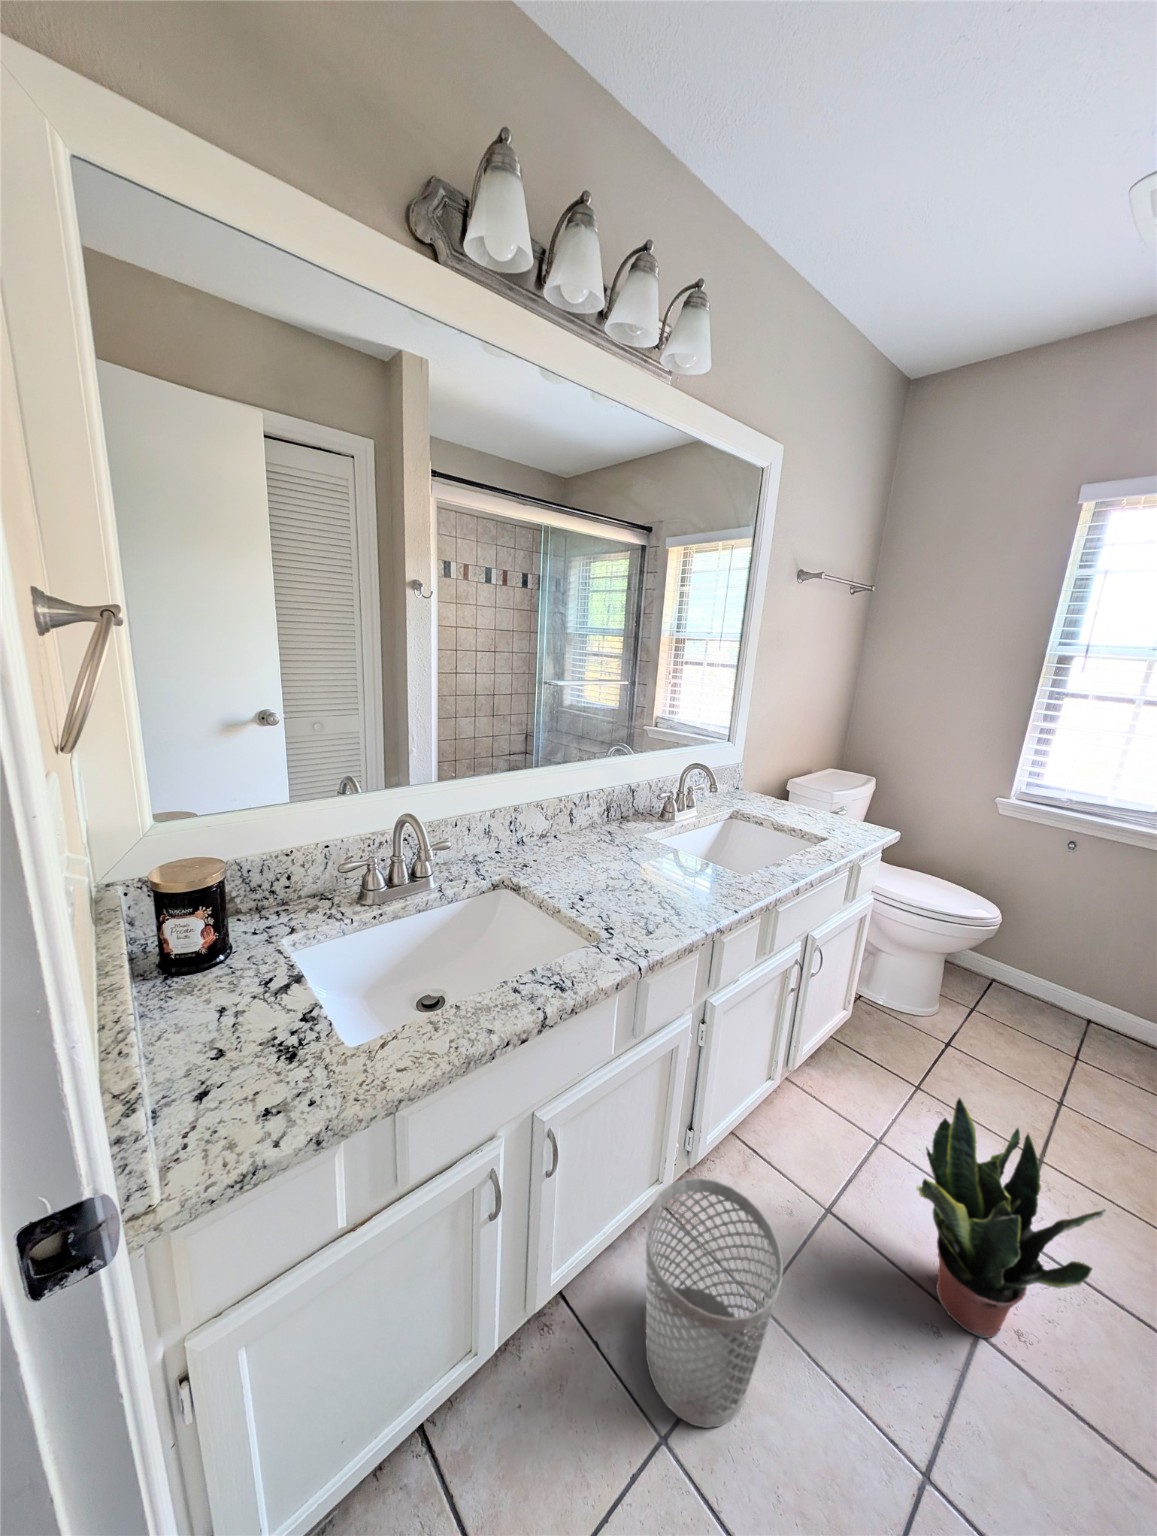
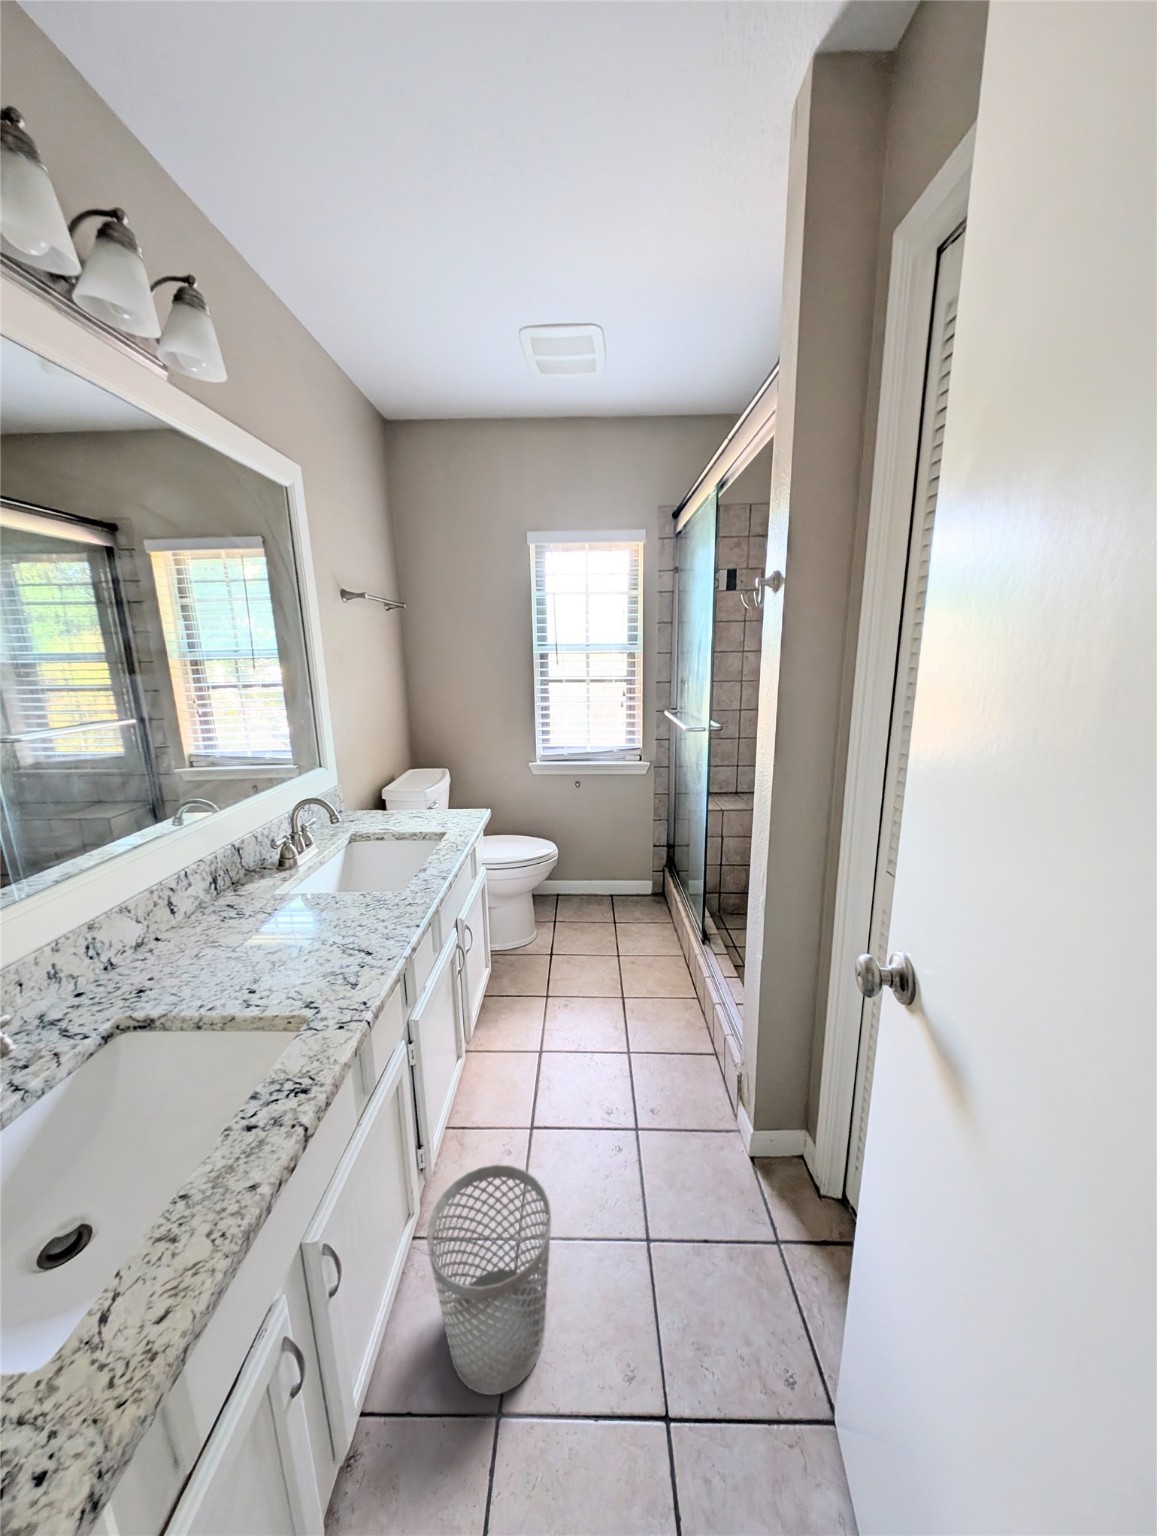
potted plant: present [916,1098,1106,1338] -> none [585,984,685,1138]

